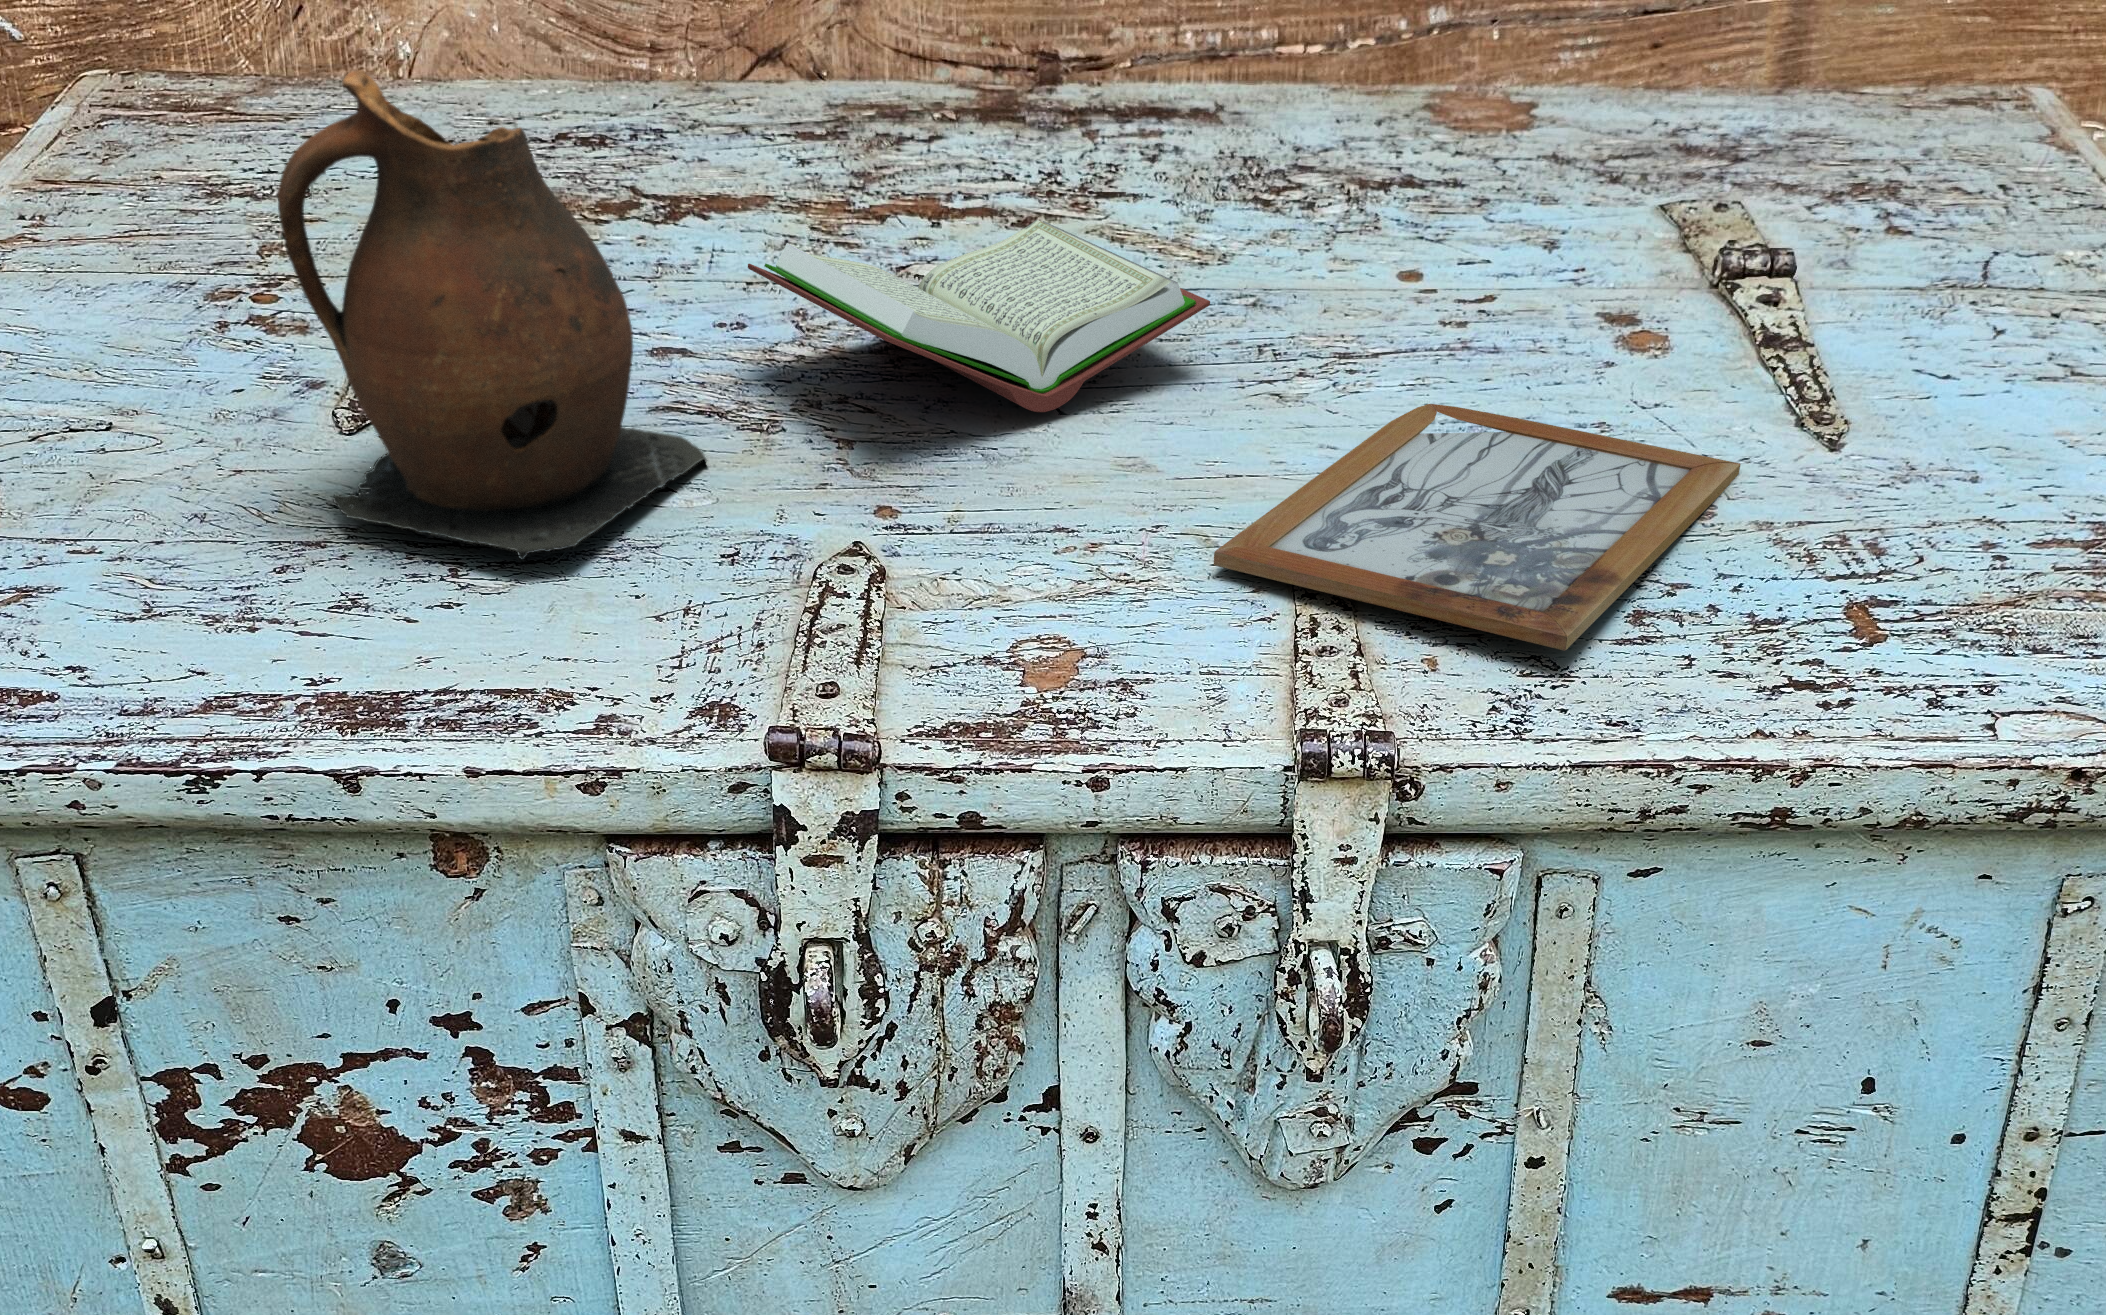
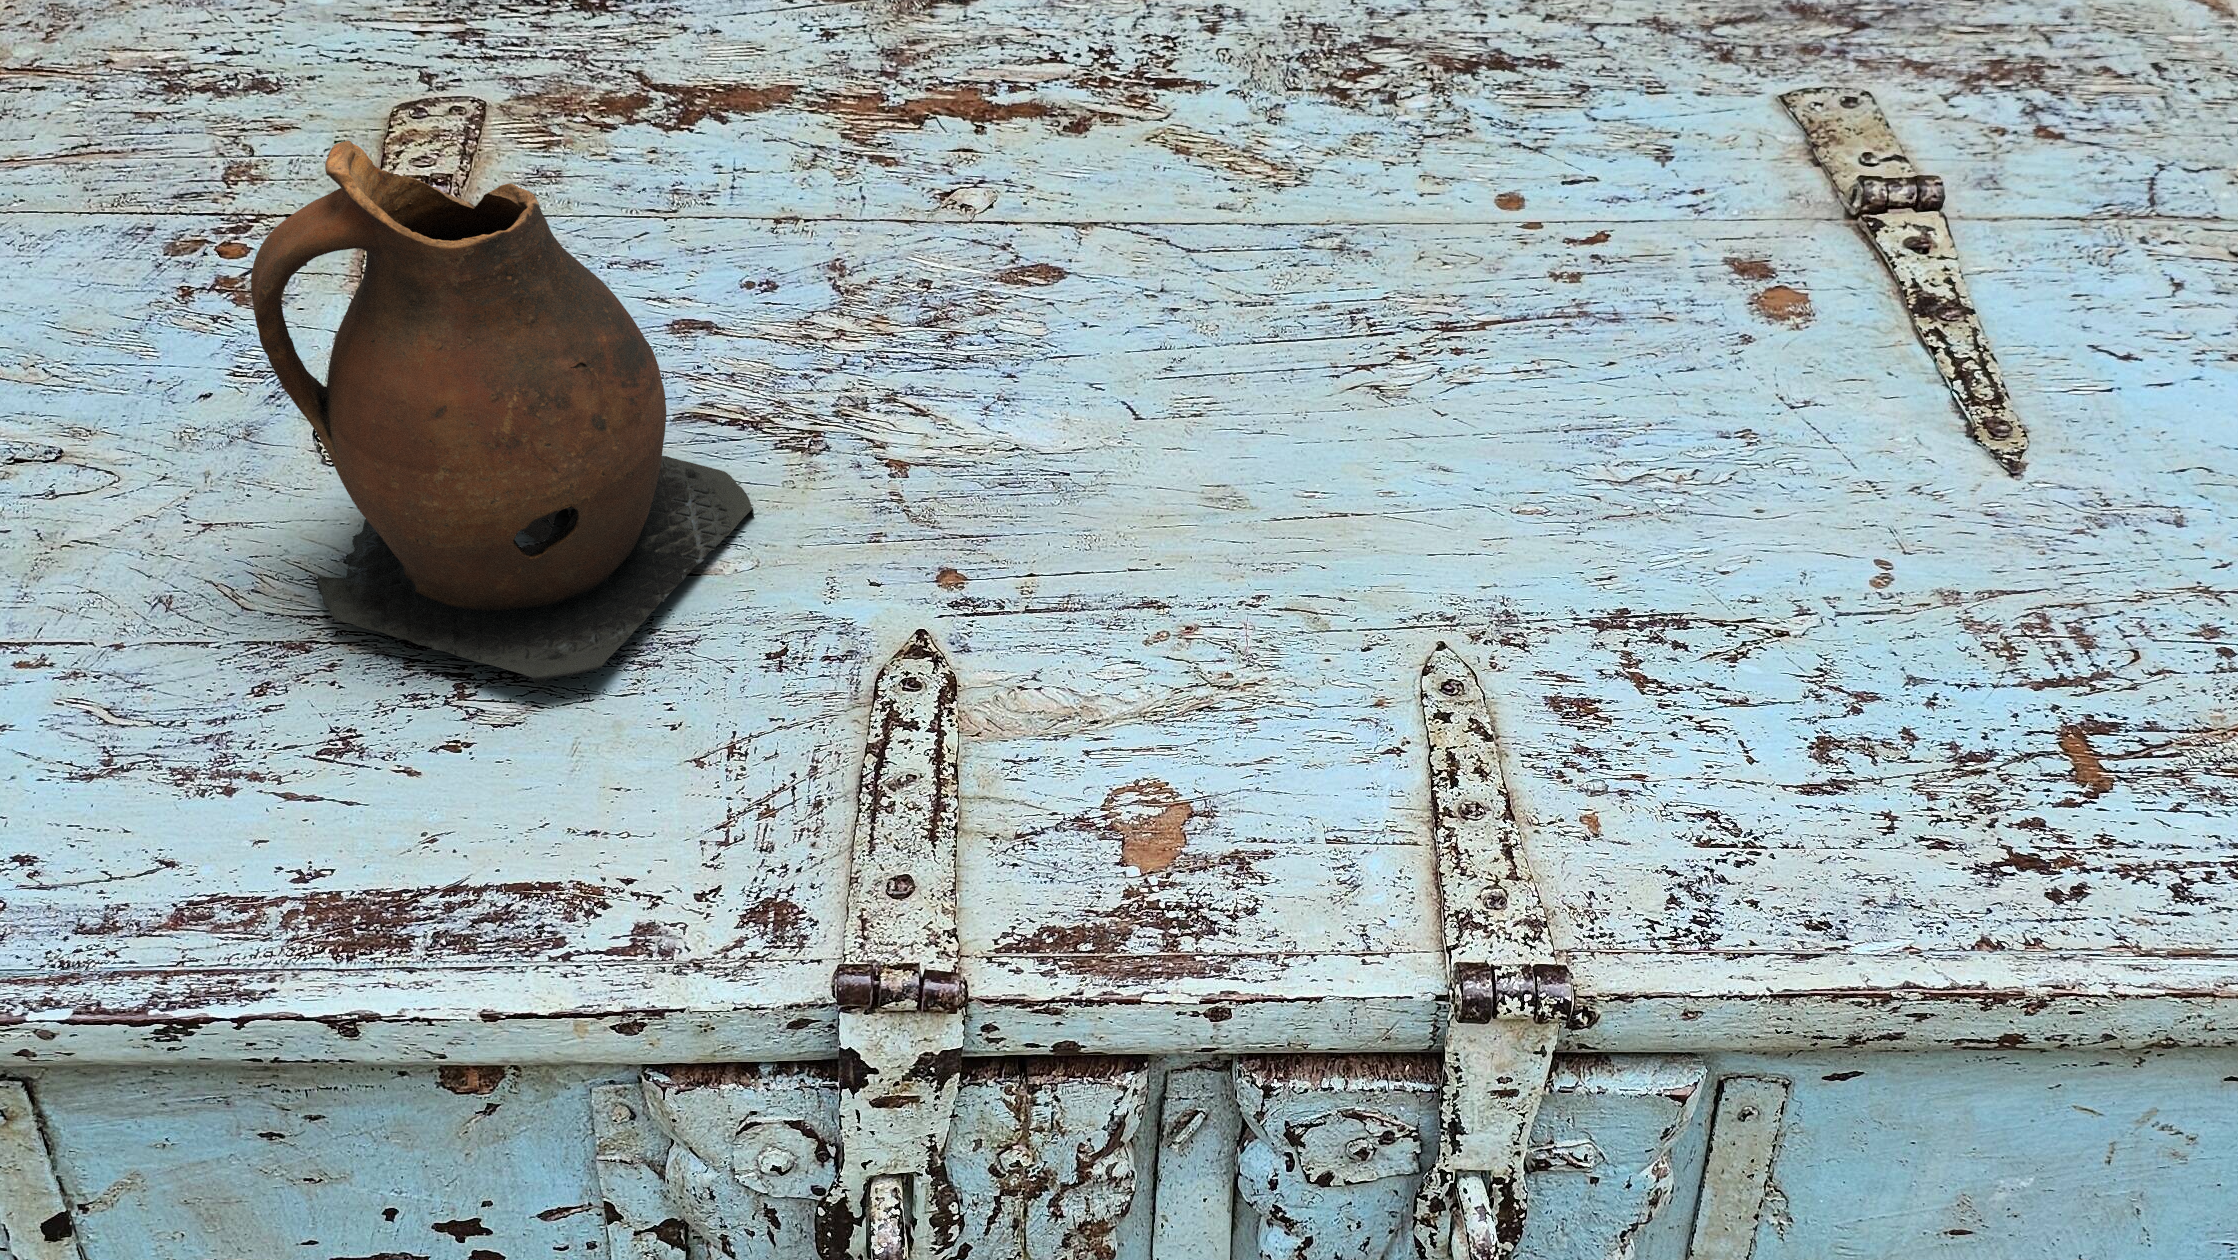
book: present [748,220,1210,412] -> none [800,156,1341,432]
picture frame: present [1213,404,1741,651] -> none [1339,393,1951,825]

